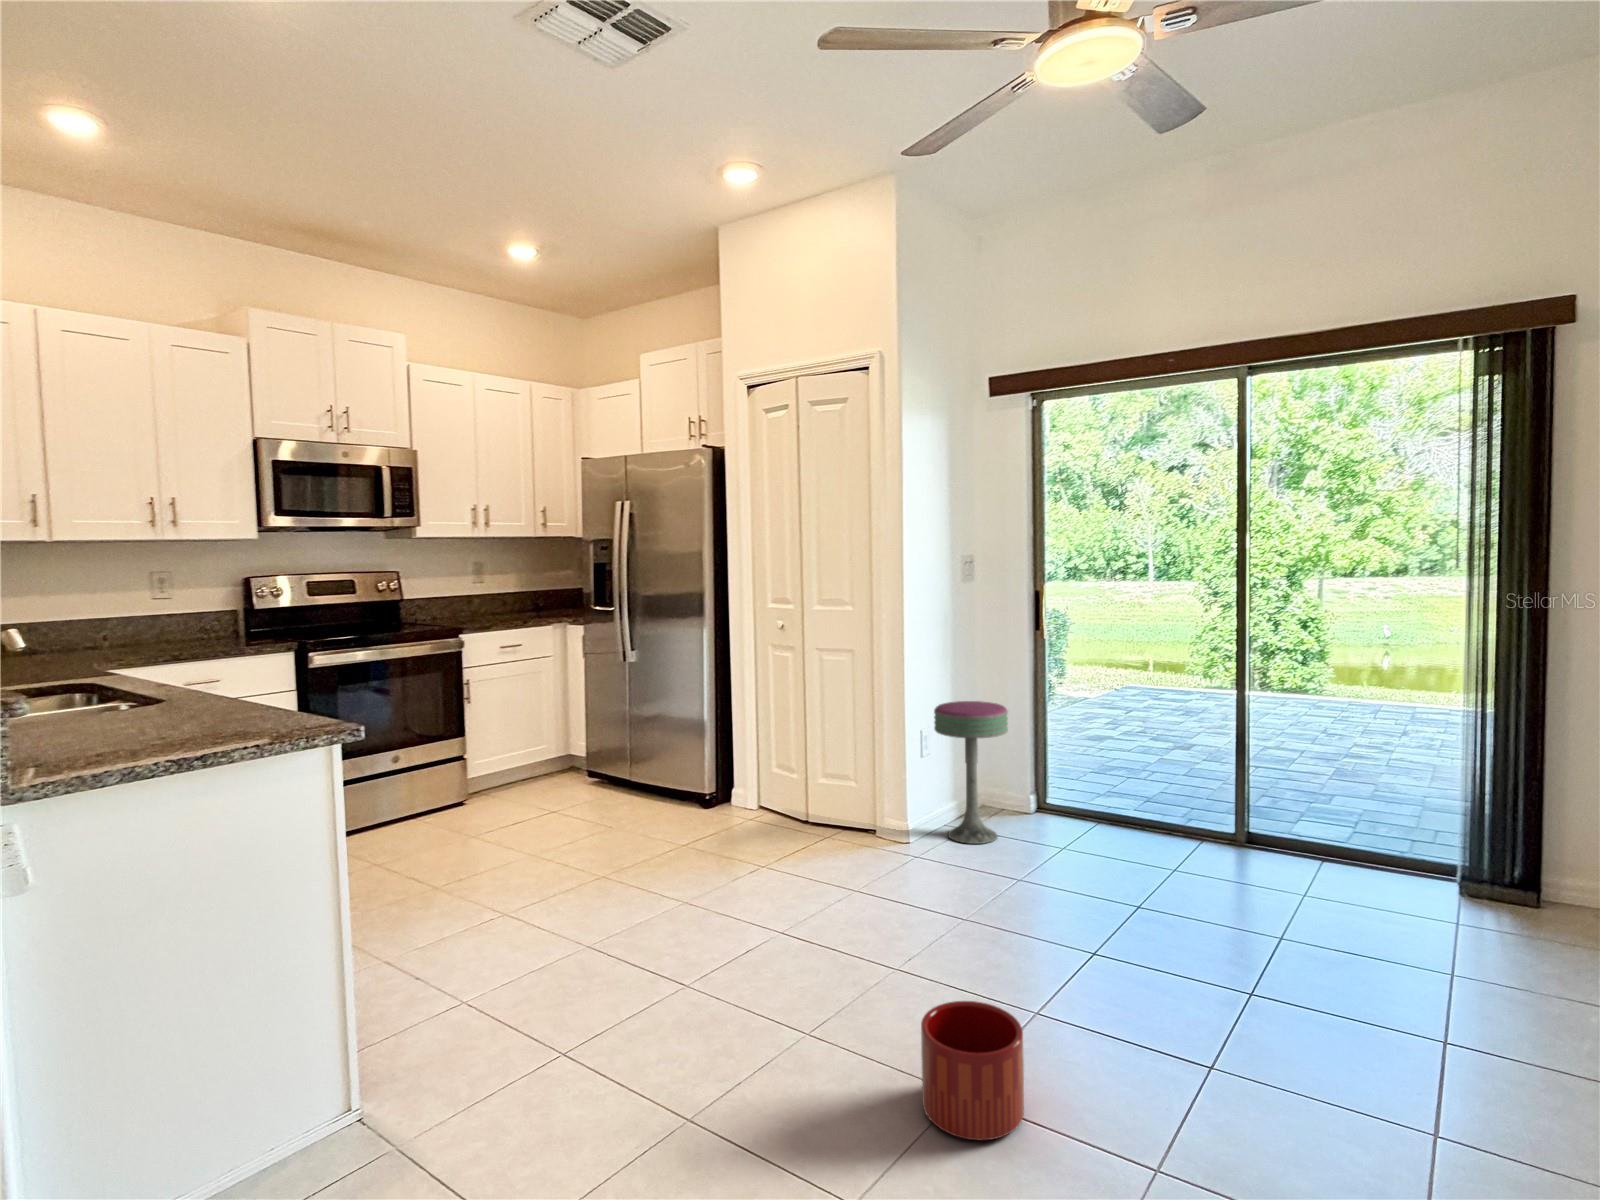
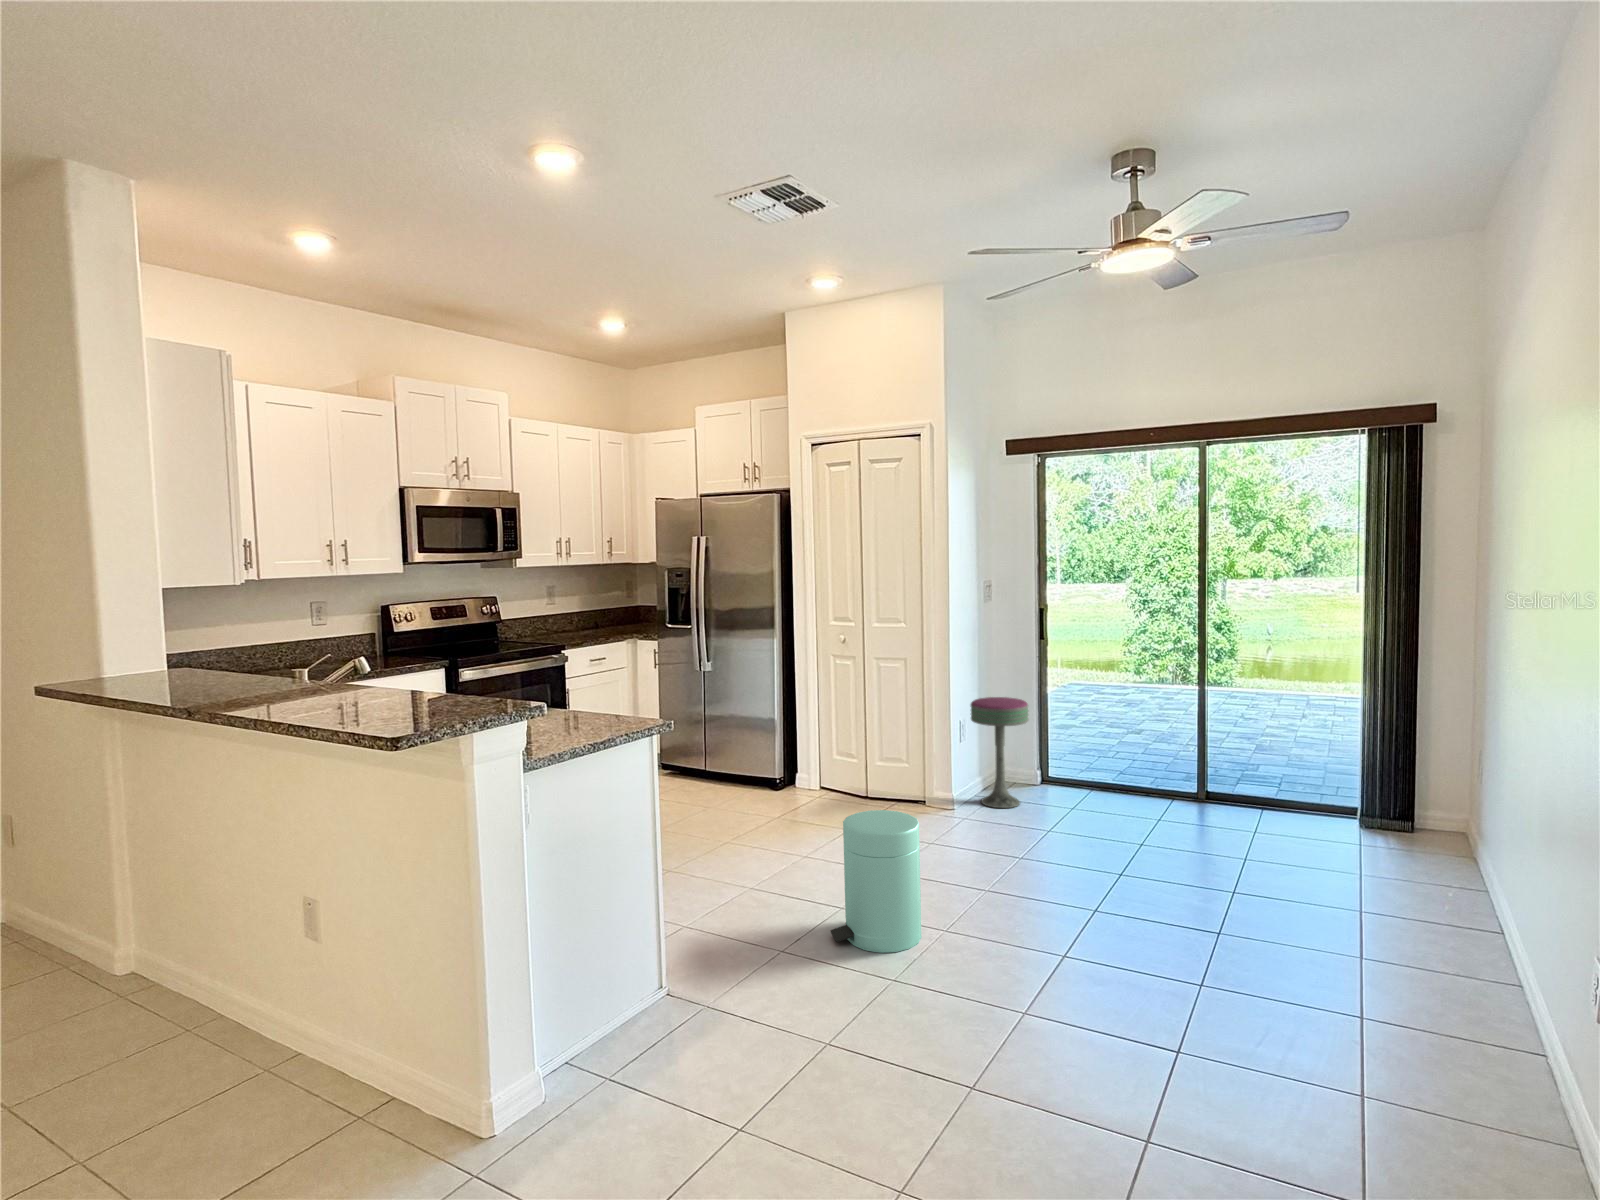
trash can: none [641,846,767,1050] -> present [831,810,921,953]
planter: present [921,1001,1024,1140] -> none [1054,904,1125,990]

